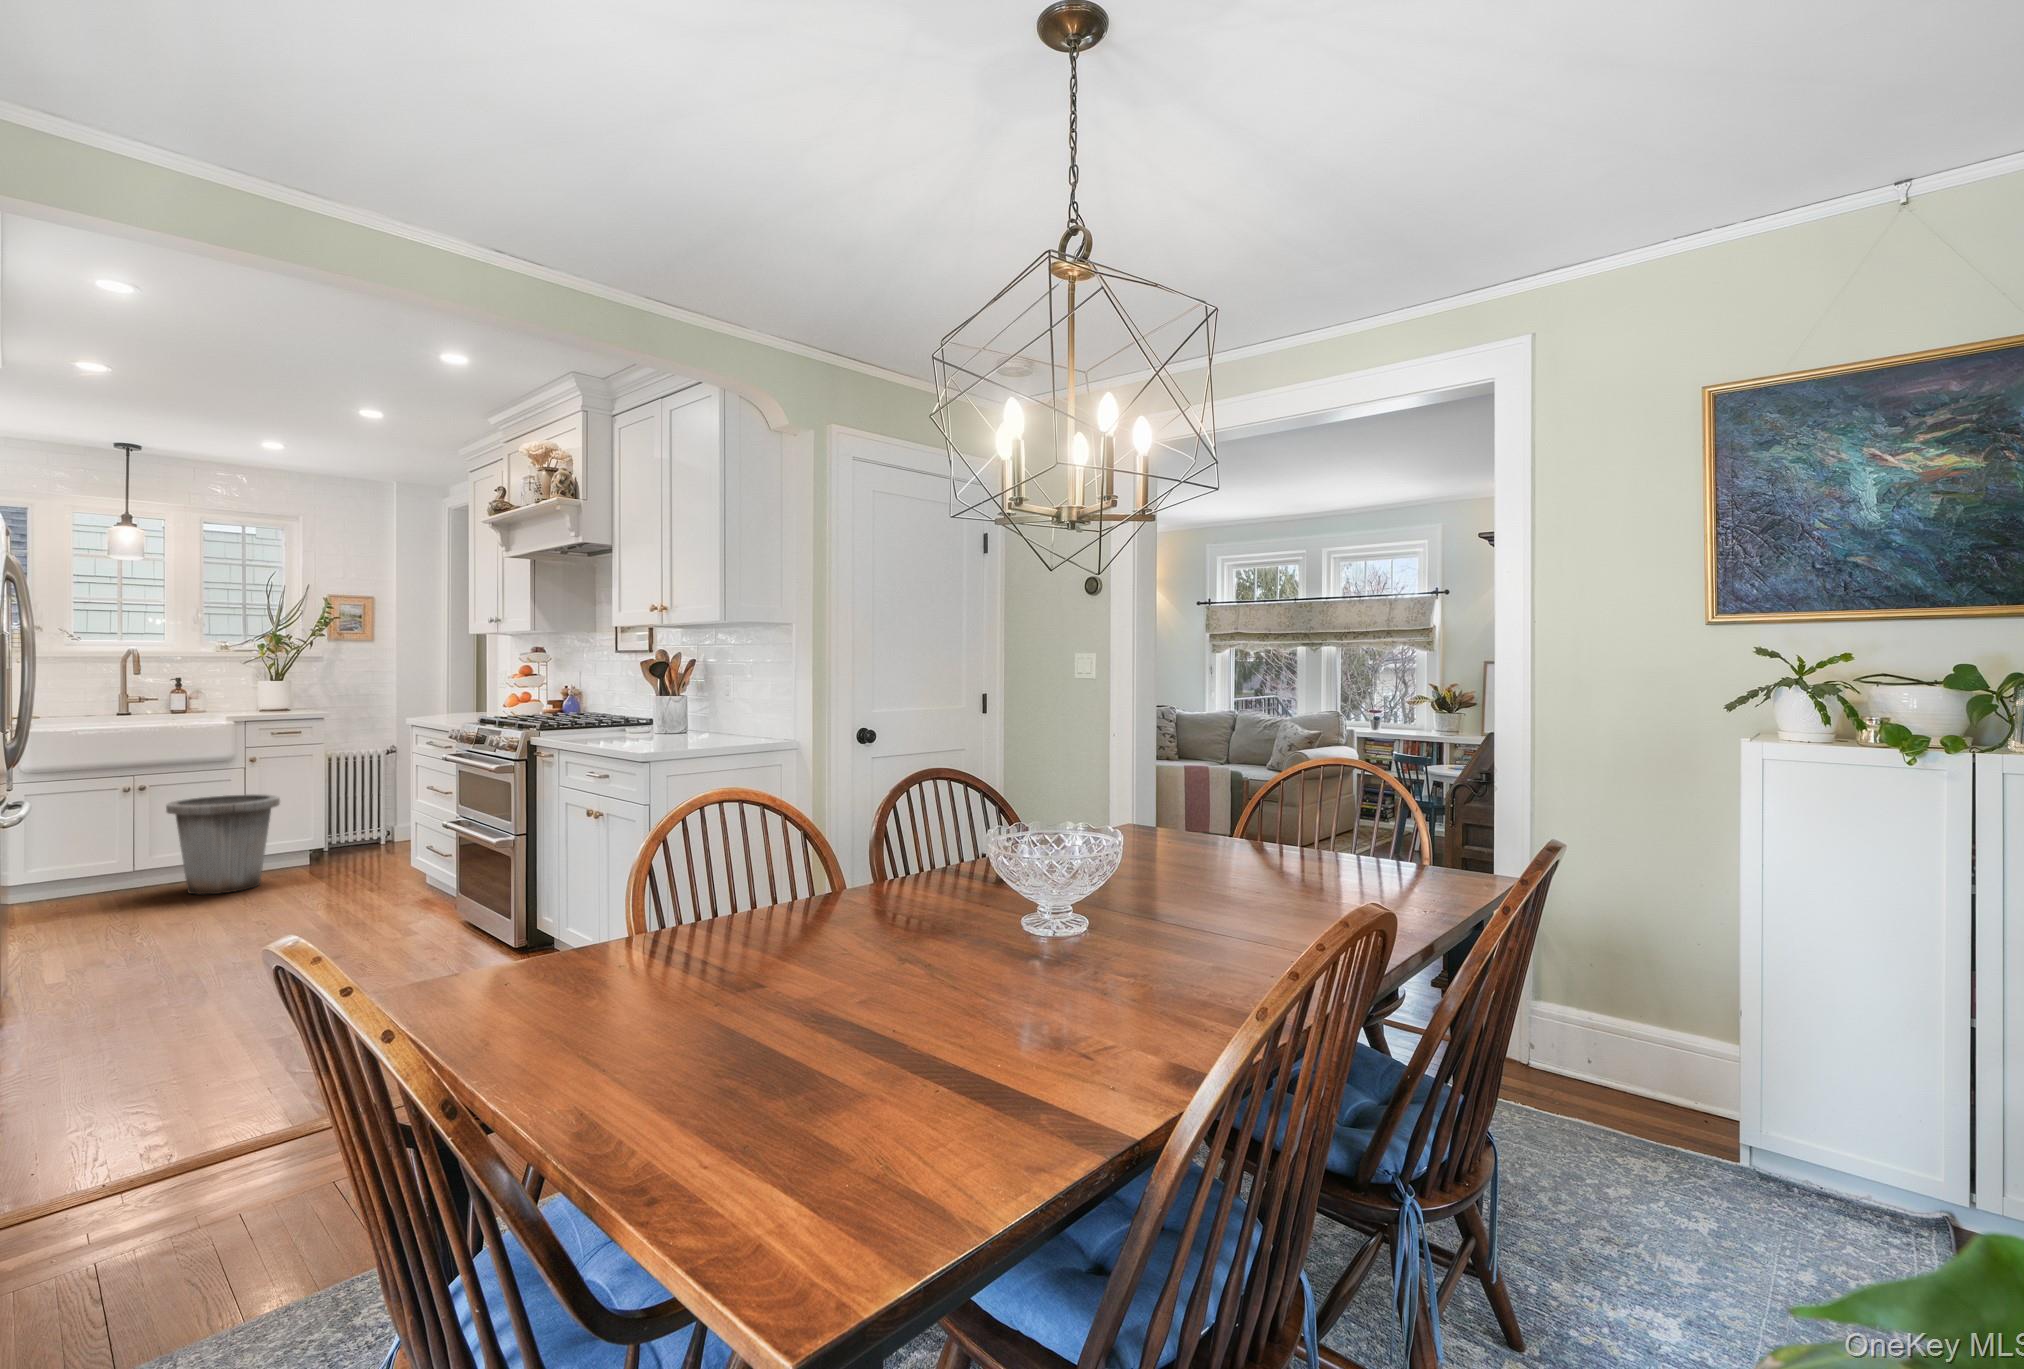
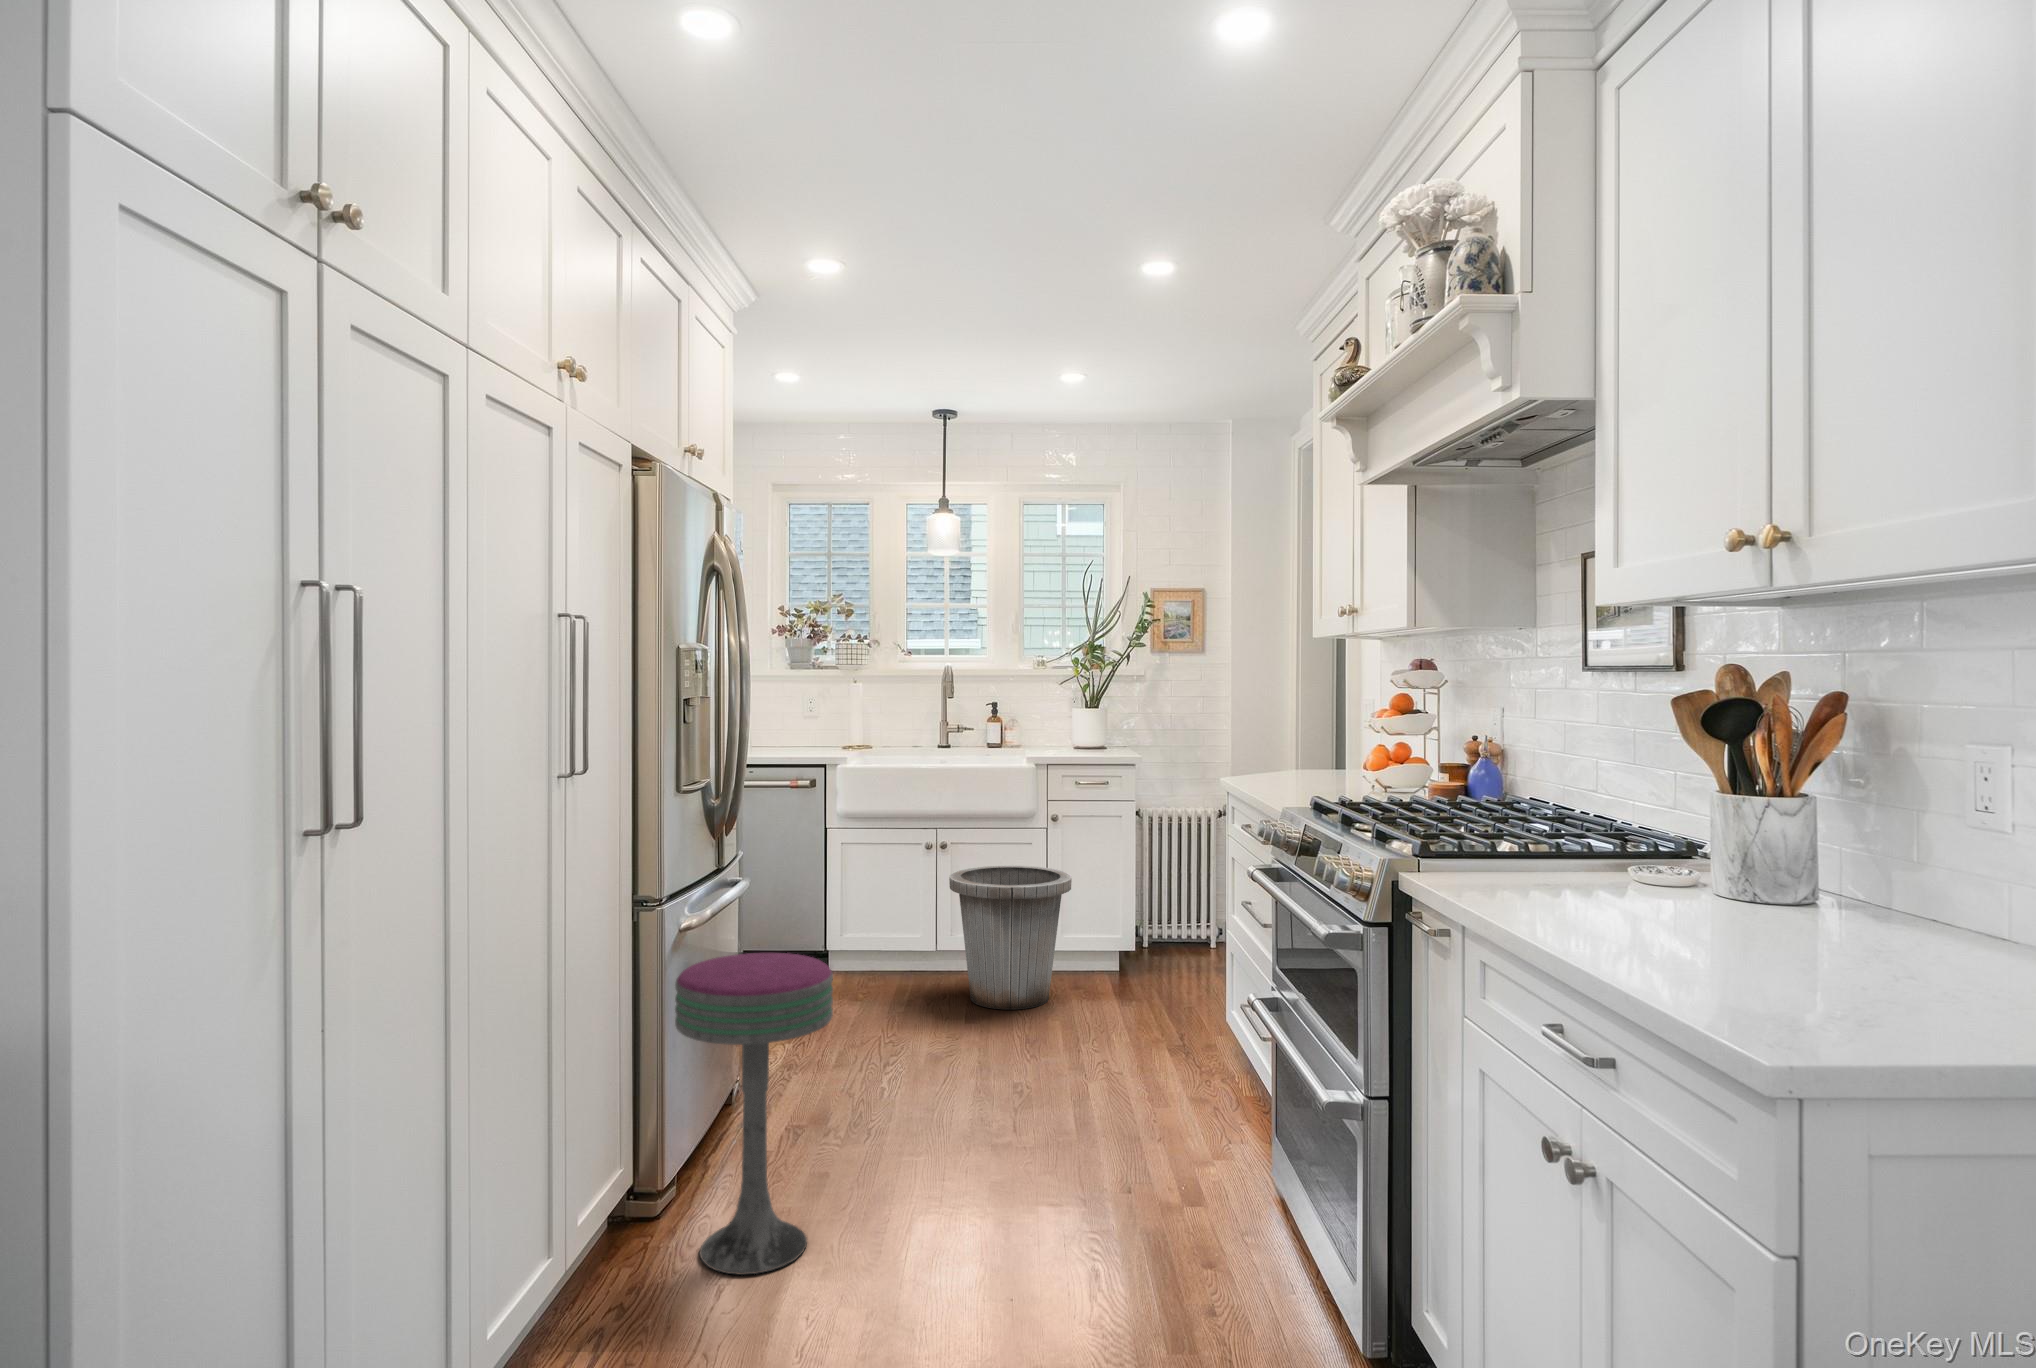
bar stool: none [51,825,178,1011] -> present [675,953,833,1275]

